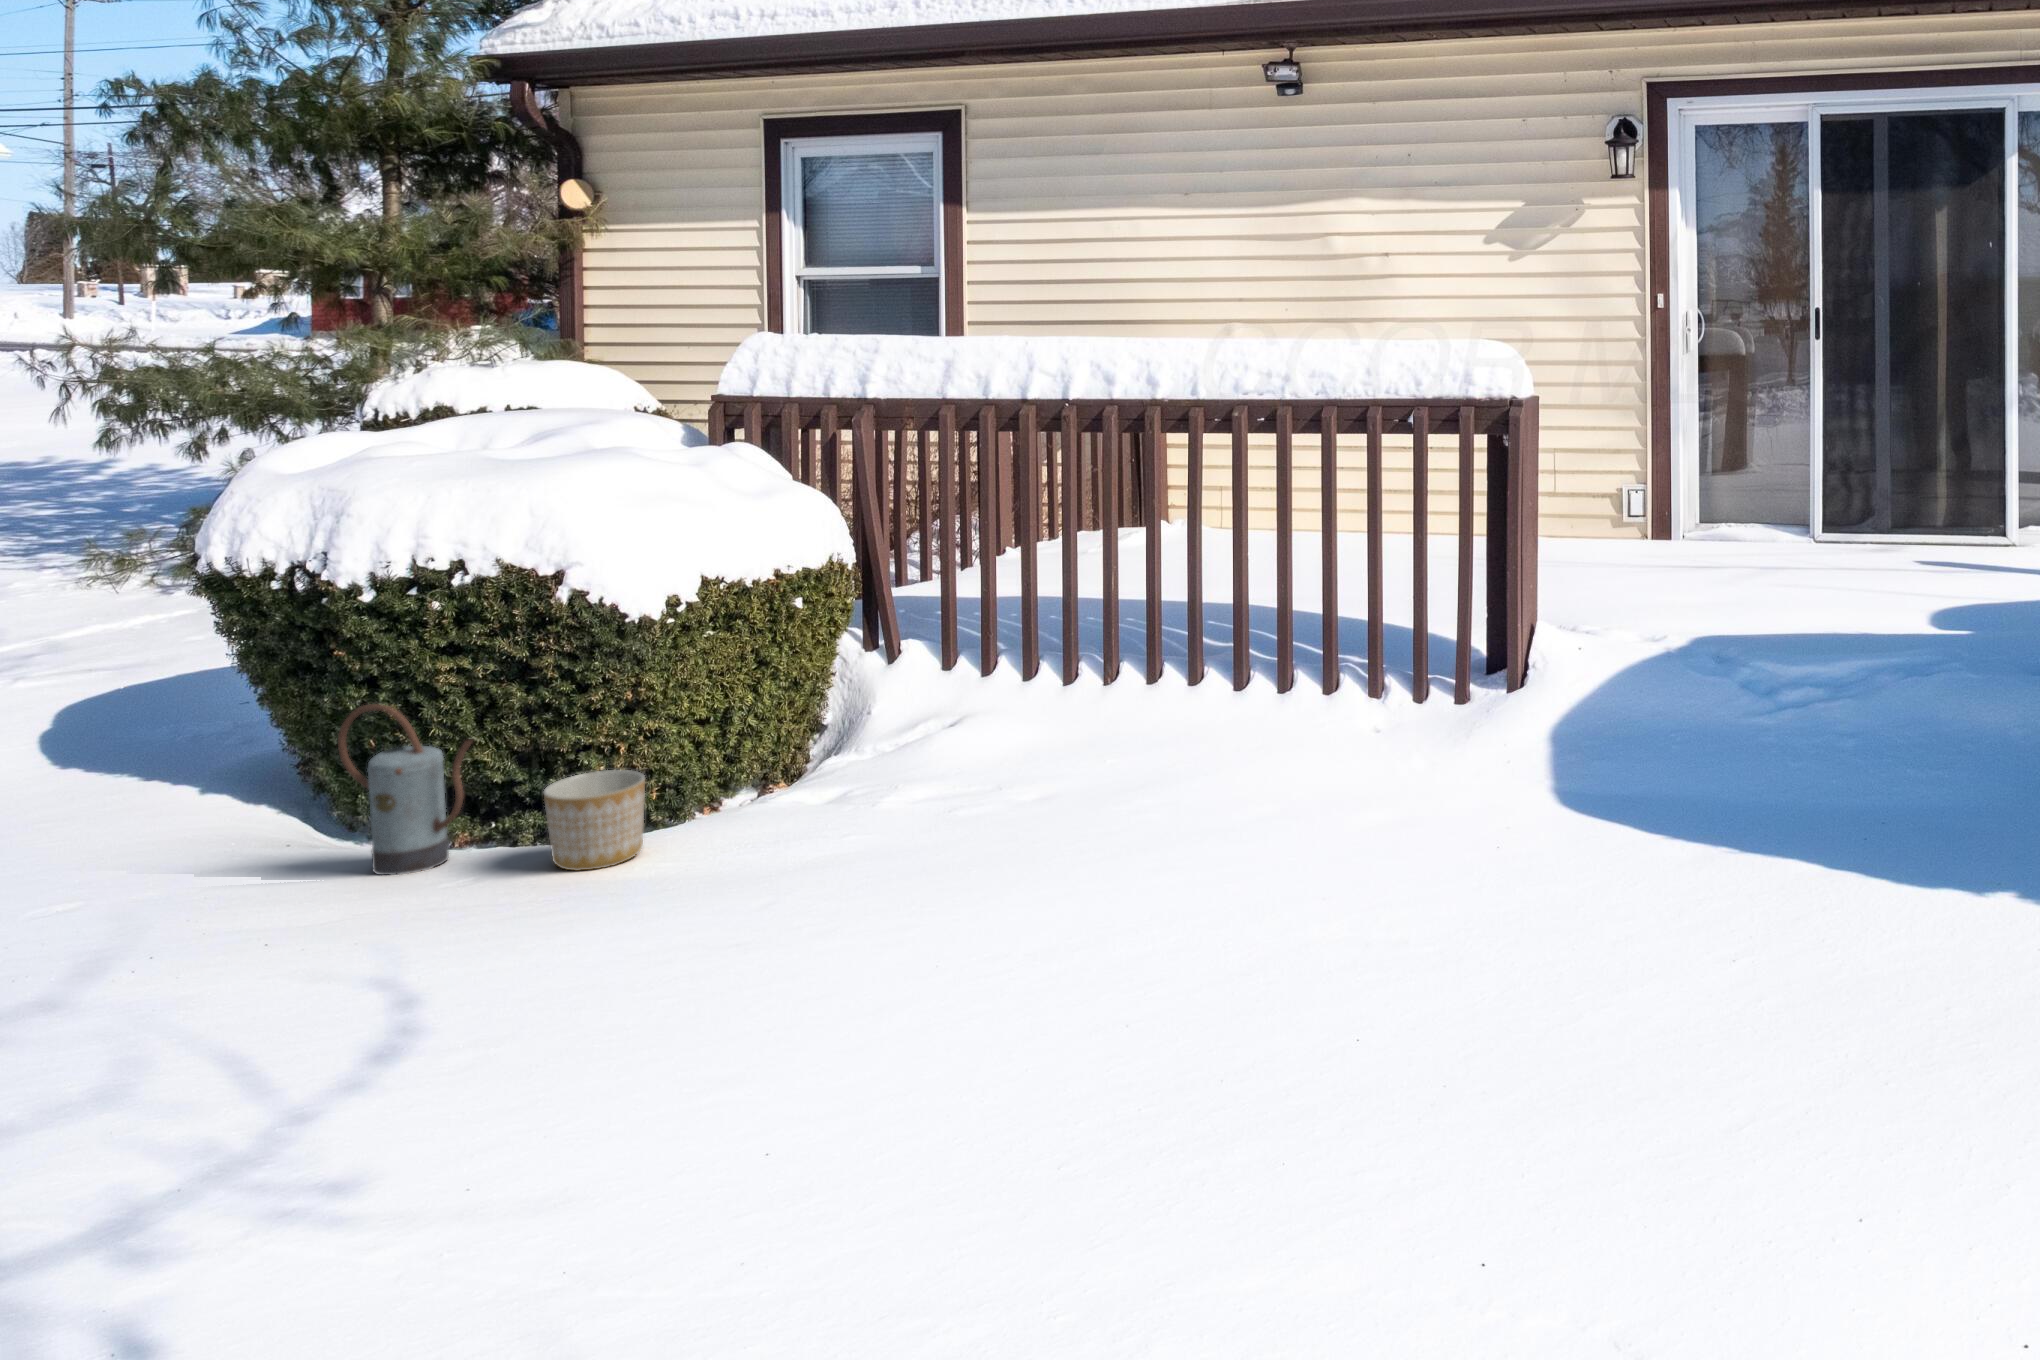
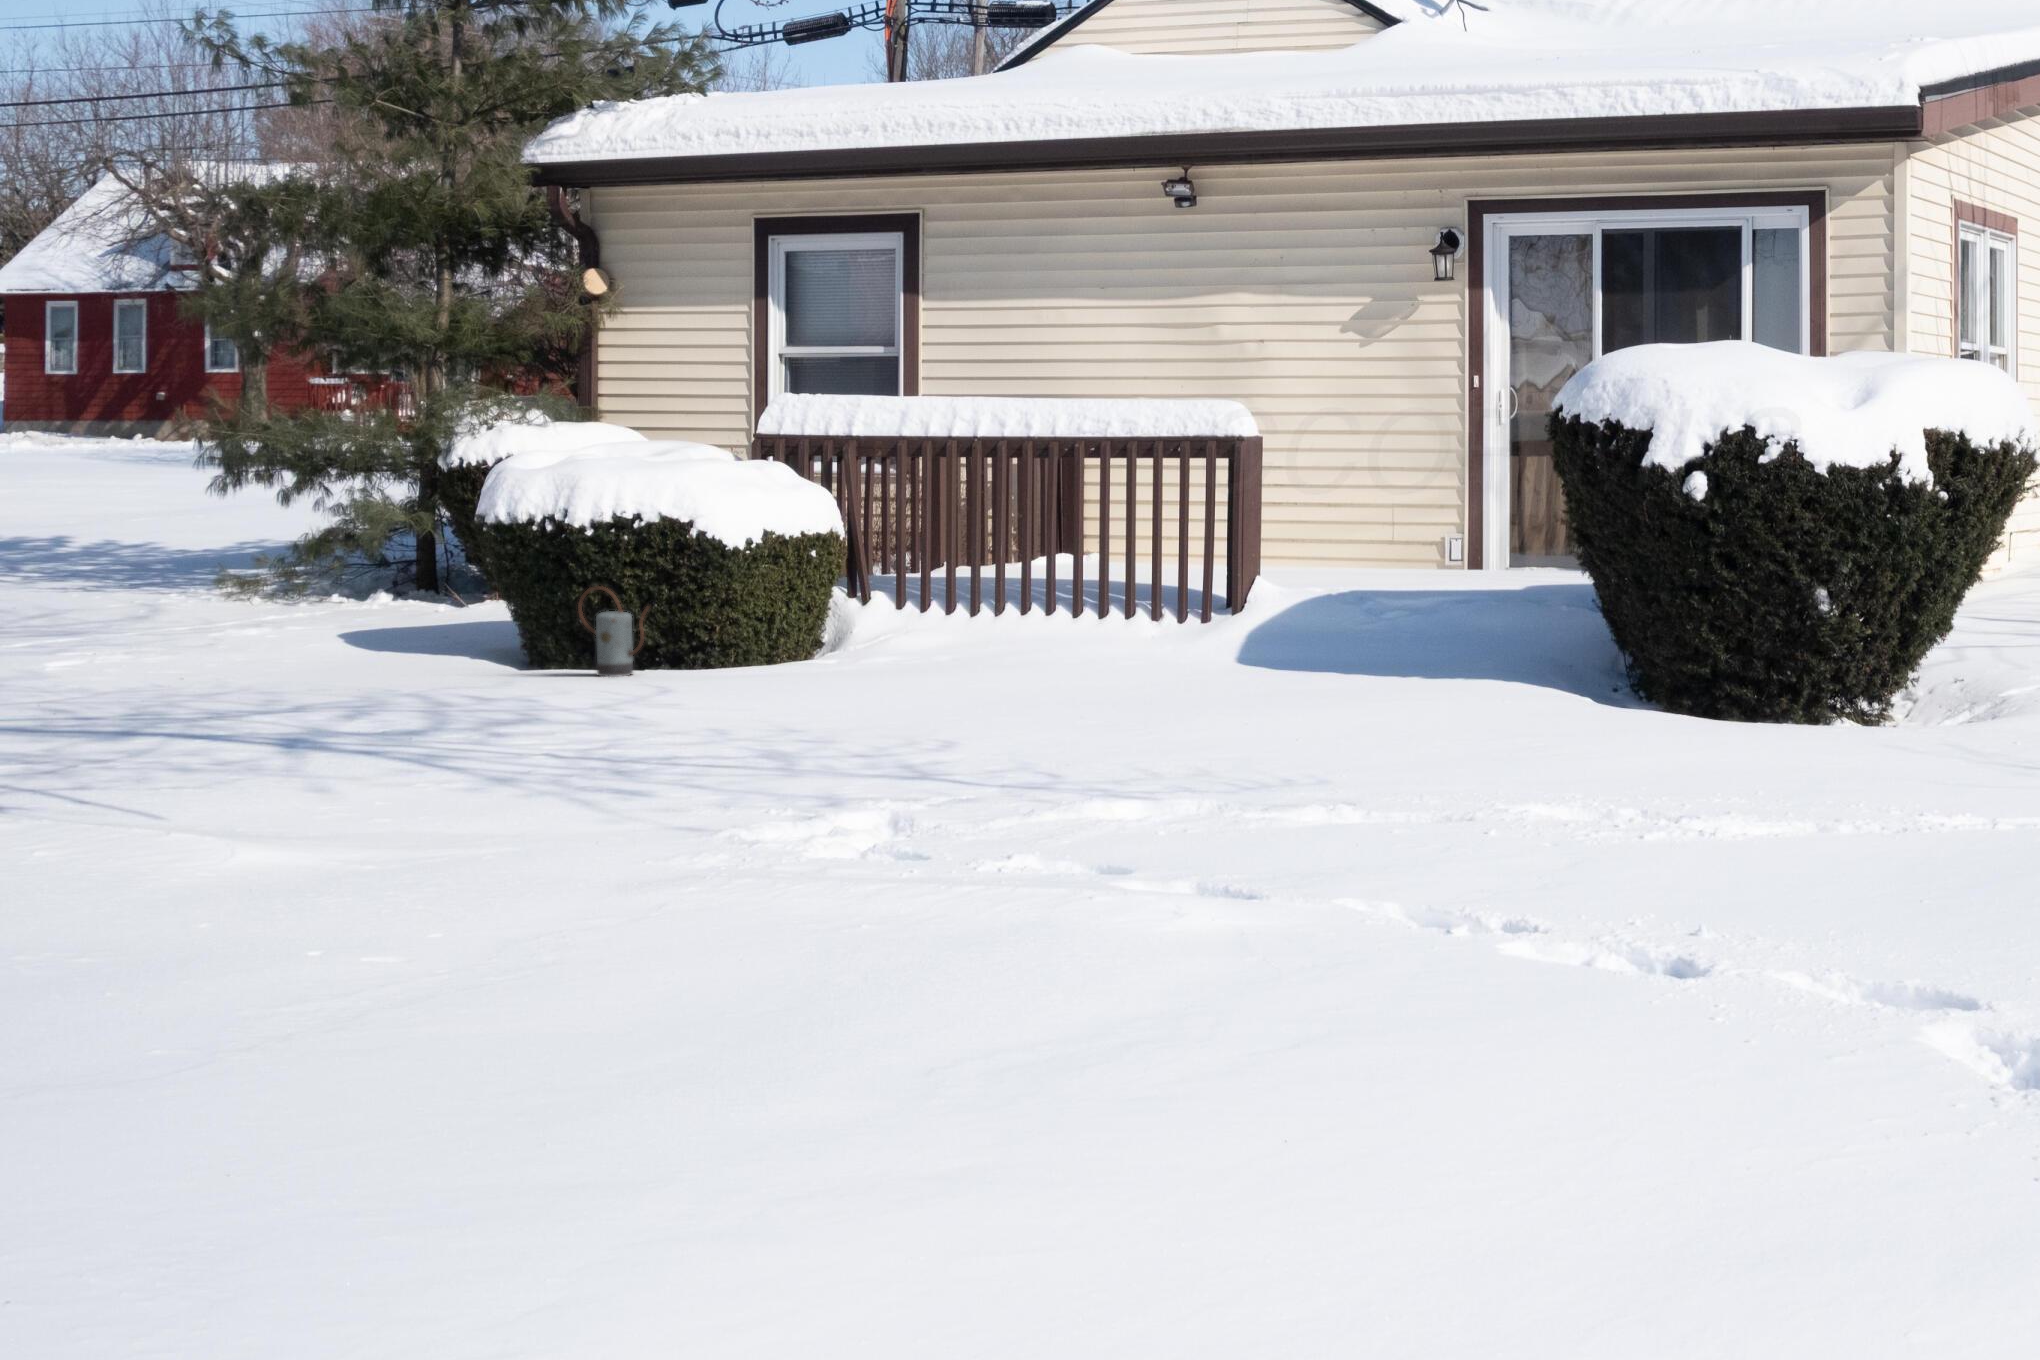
planter: present [544,770,645,871] -> none [687,630,738,677]

